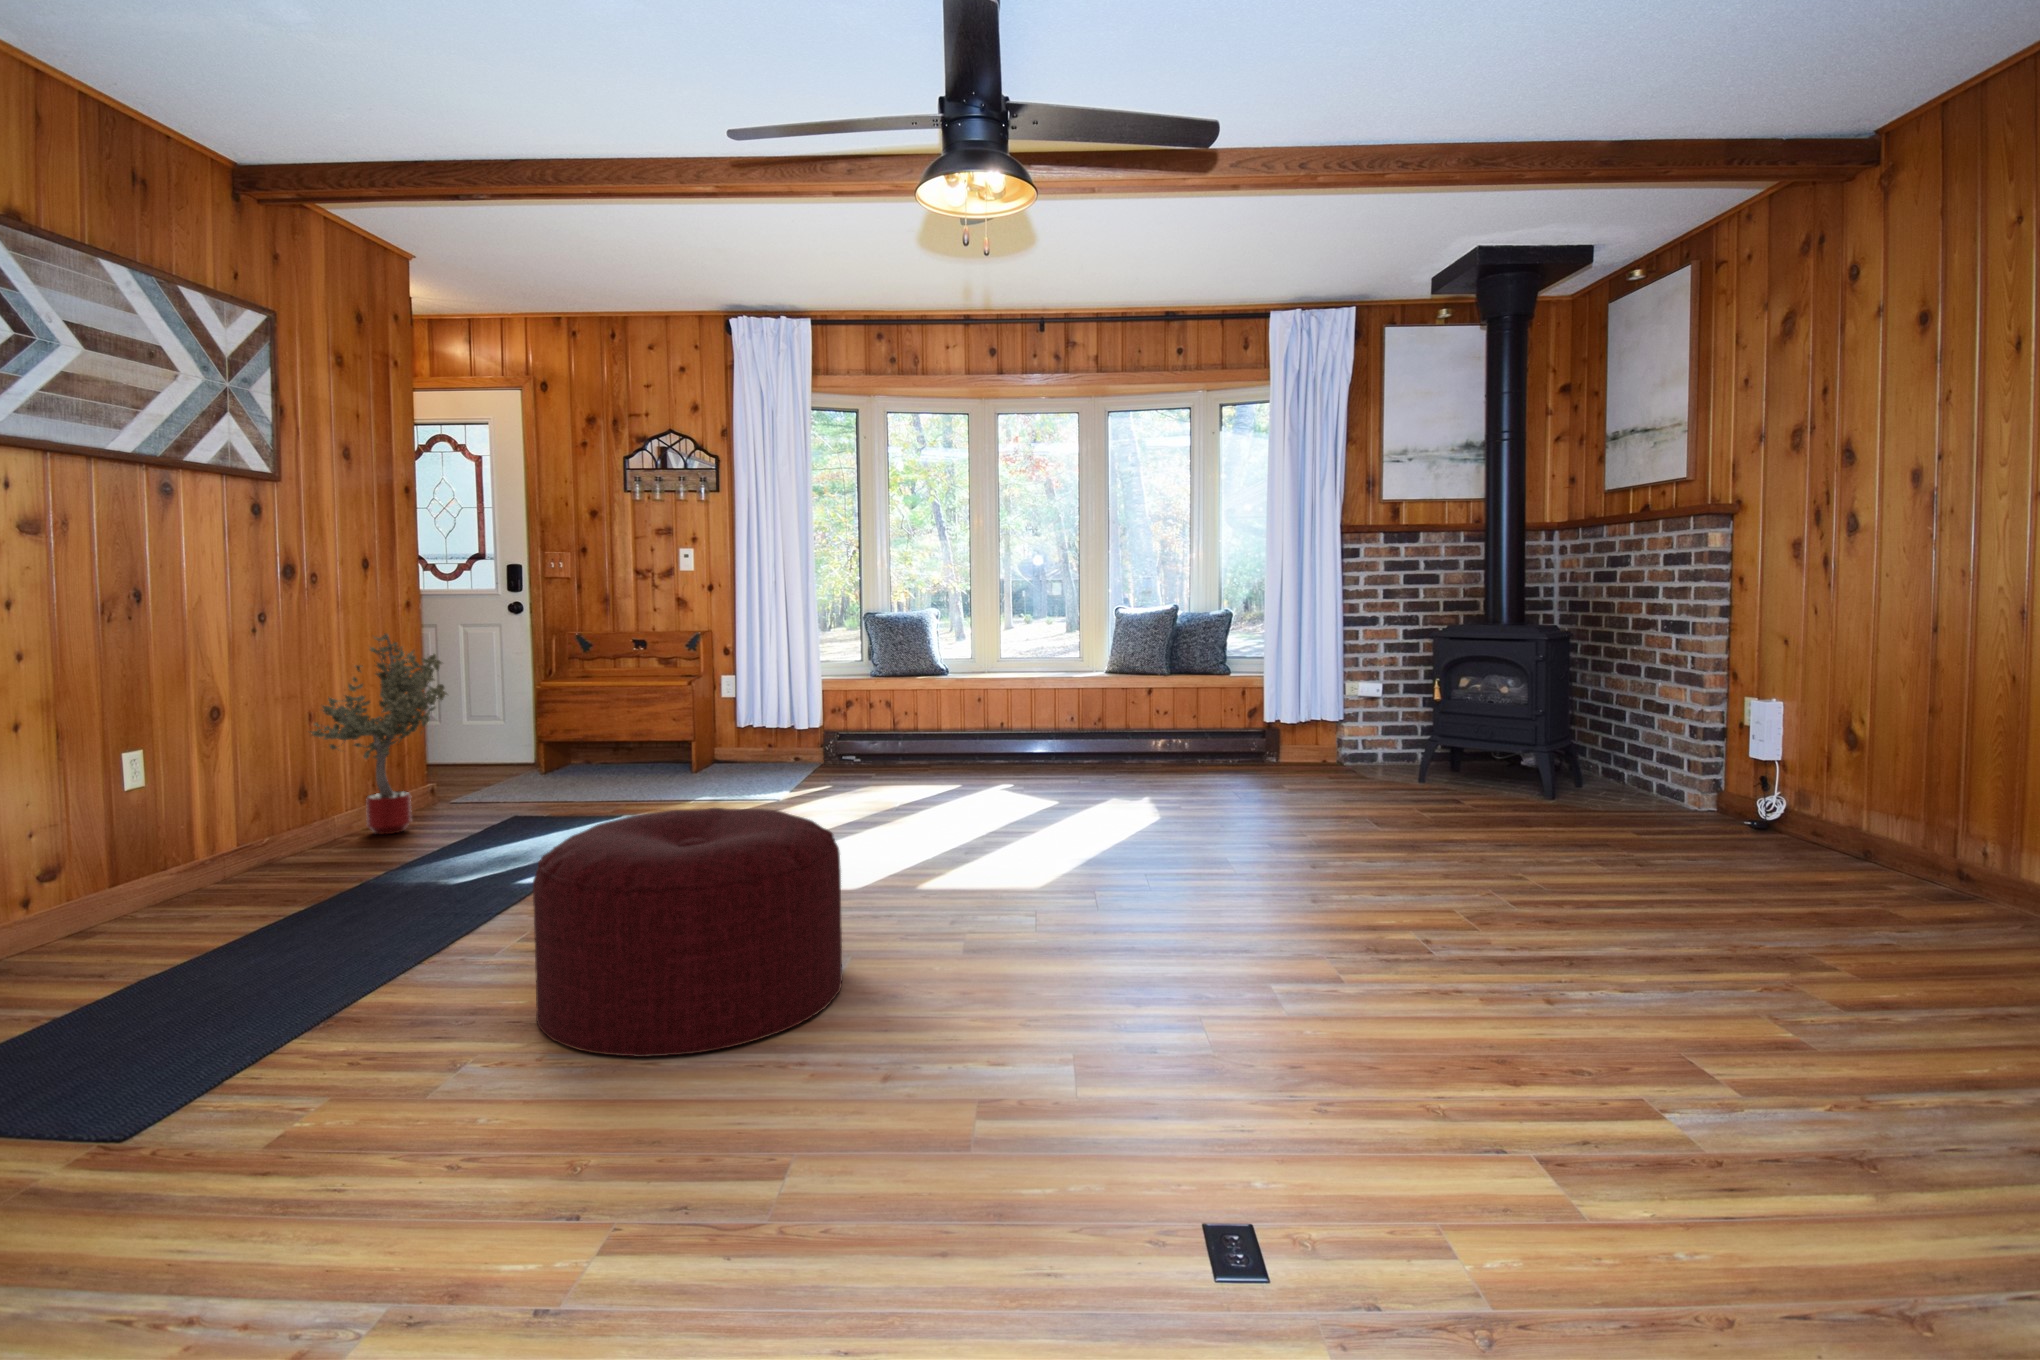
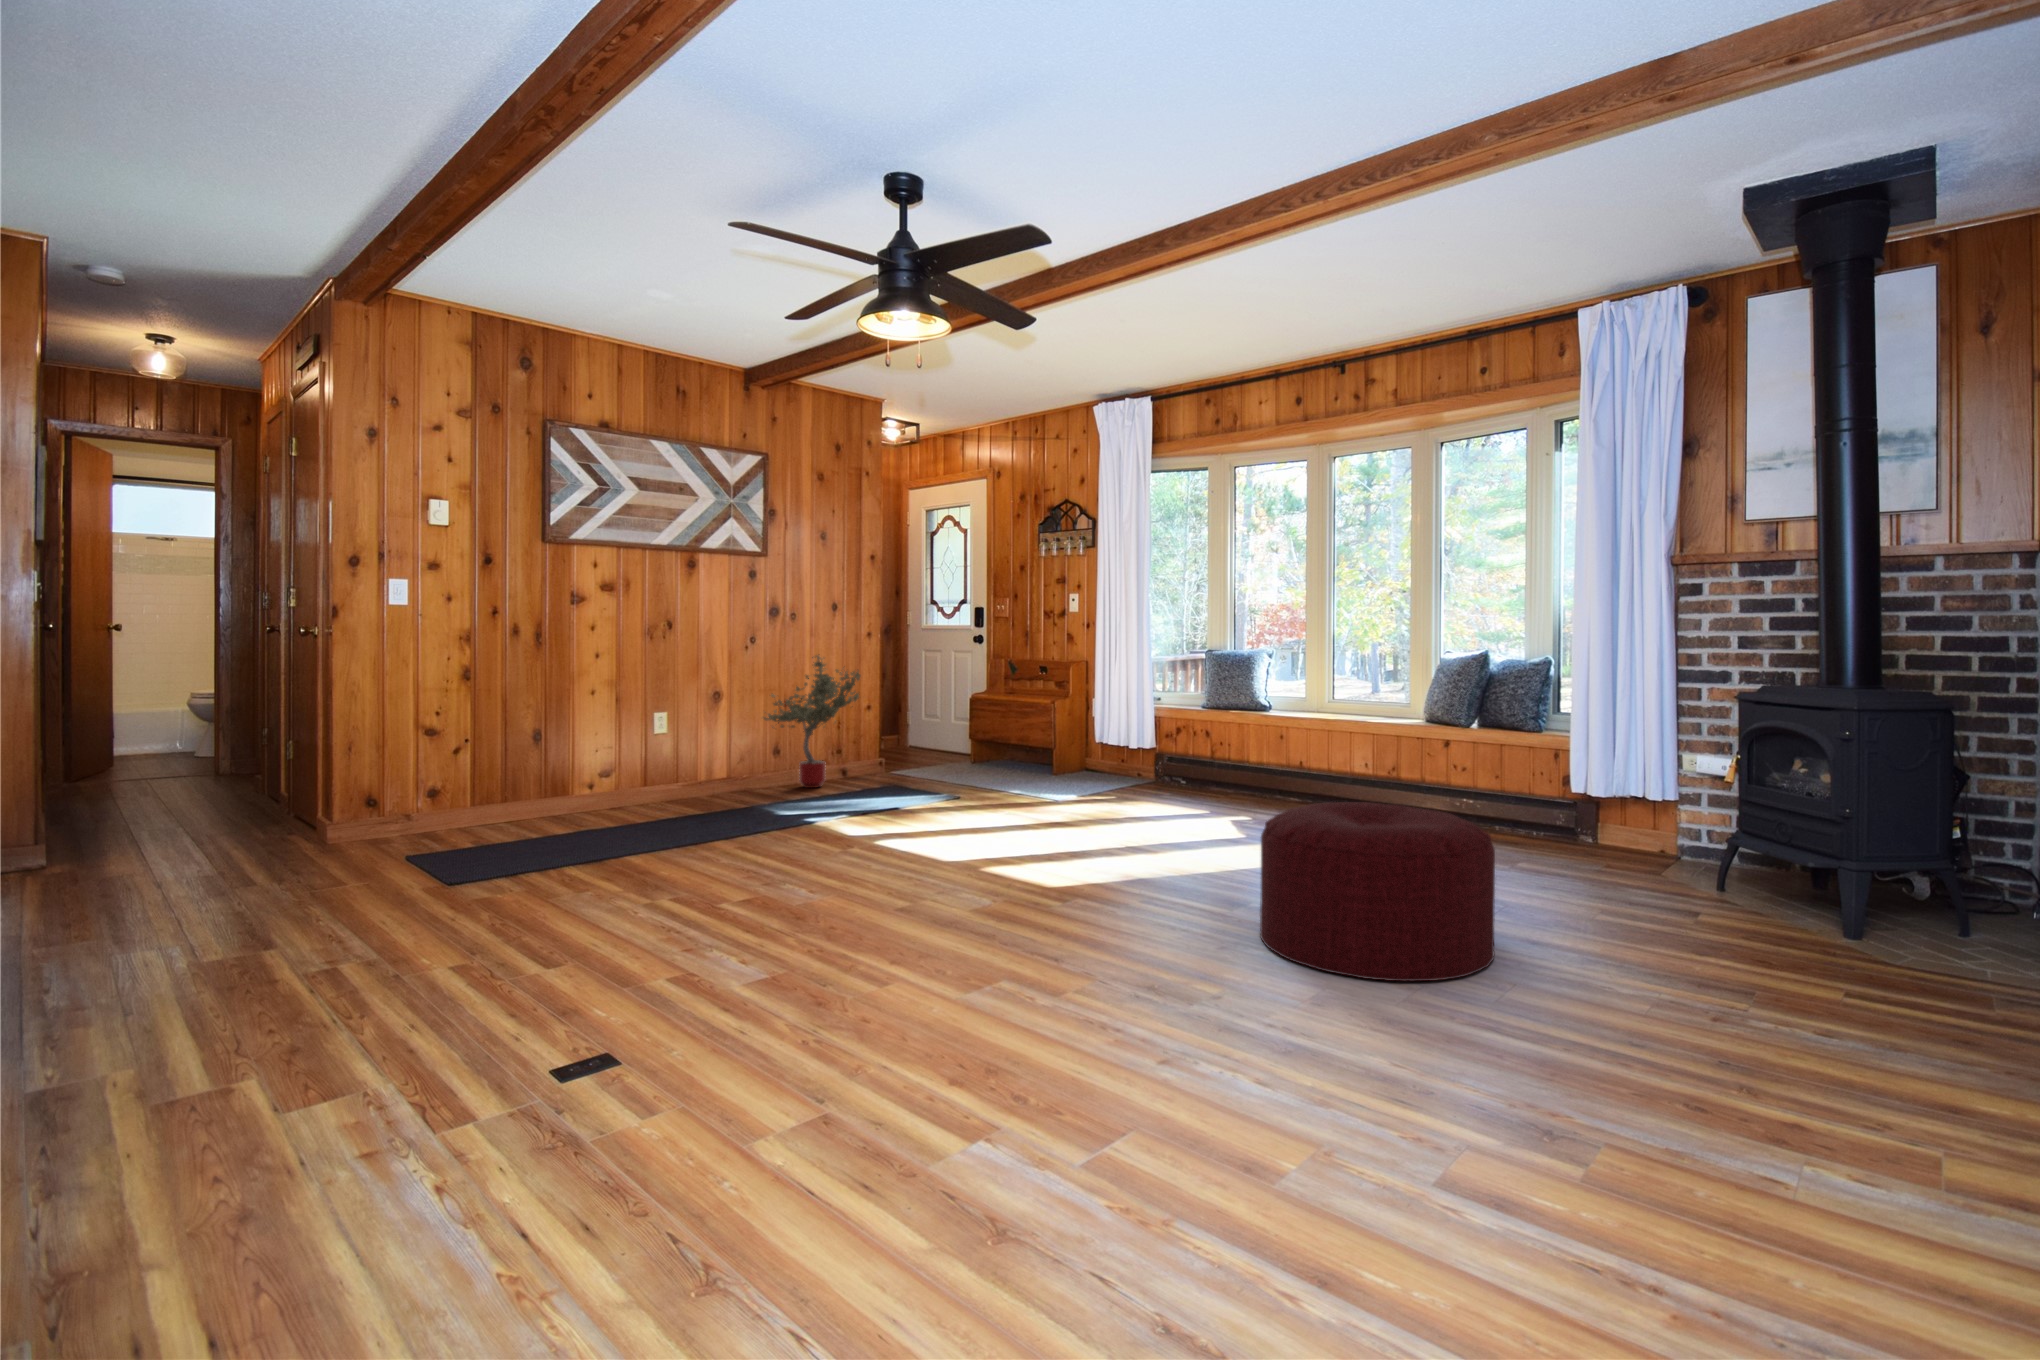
ottoman: present [533,808,842,1057] -> present [1260,802,1495,981]

